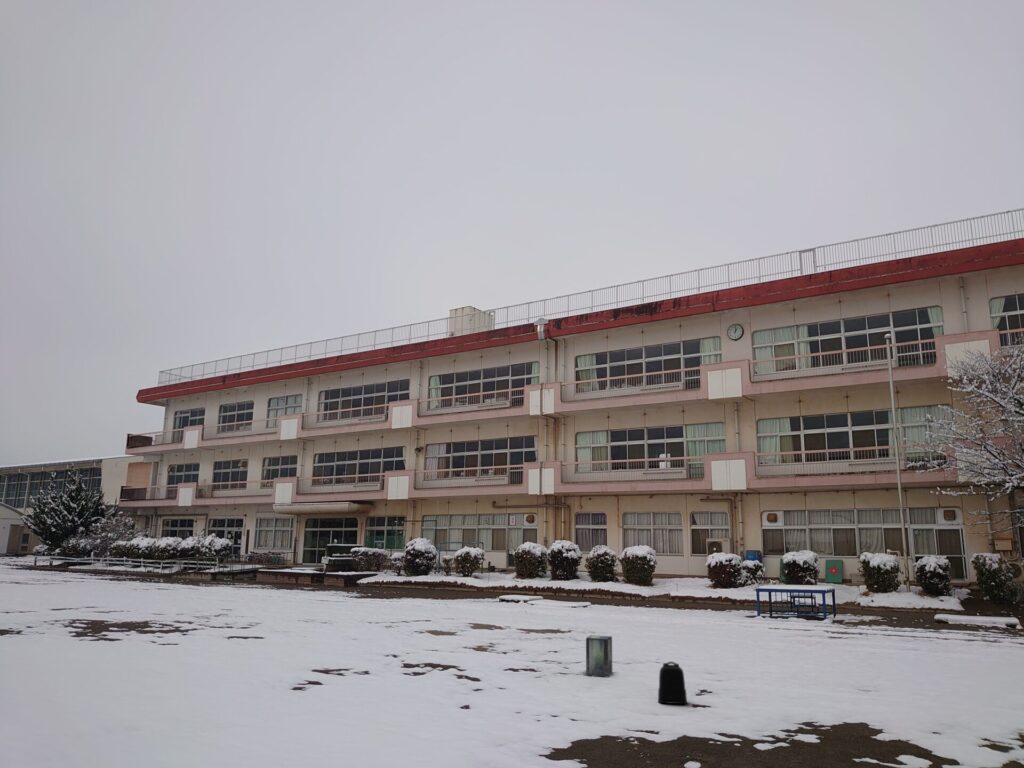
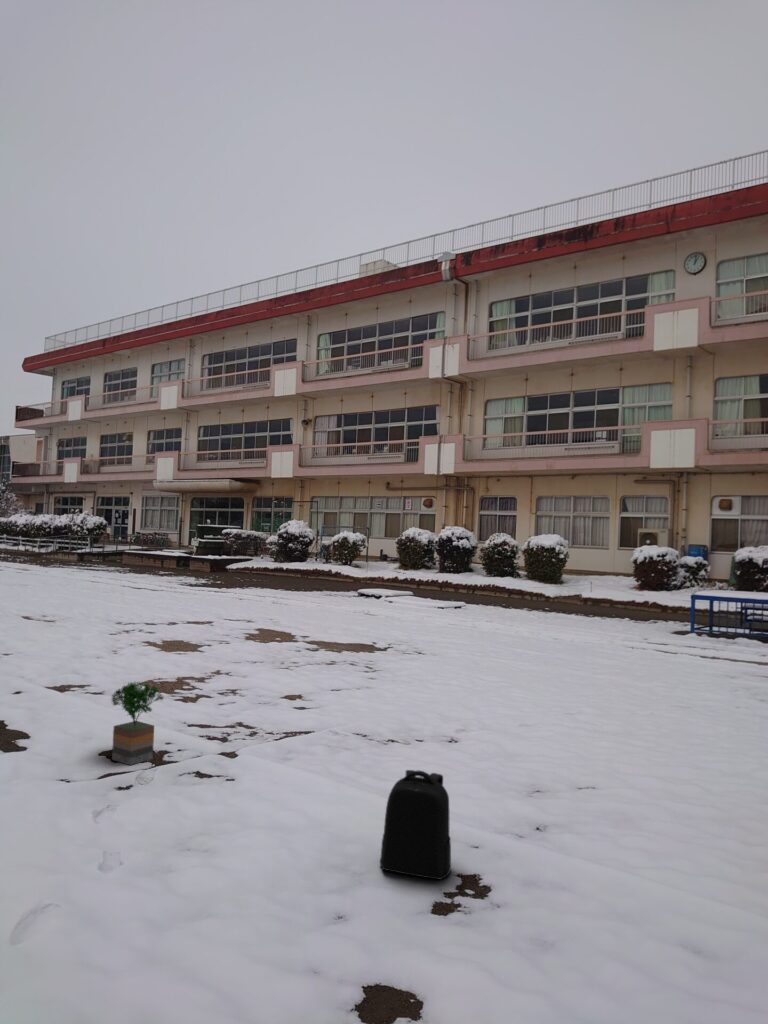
storage box: present [586,635,613,677] -> none [308,674,369,760]
potted tree: none [498,641,522,682] -> present [112,683,163,765]

